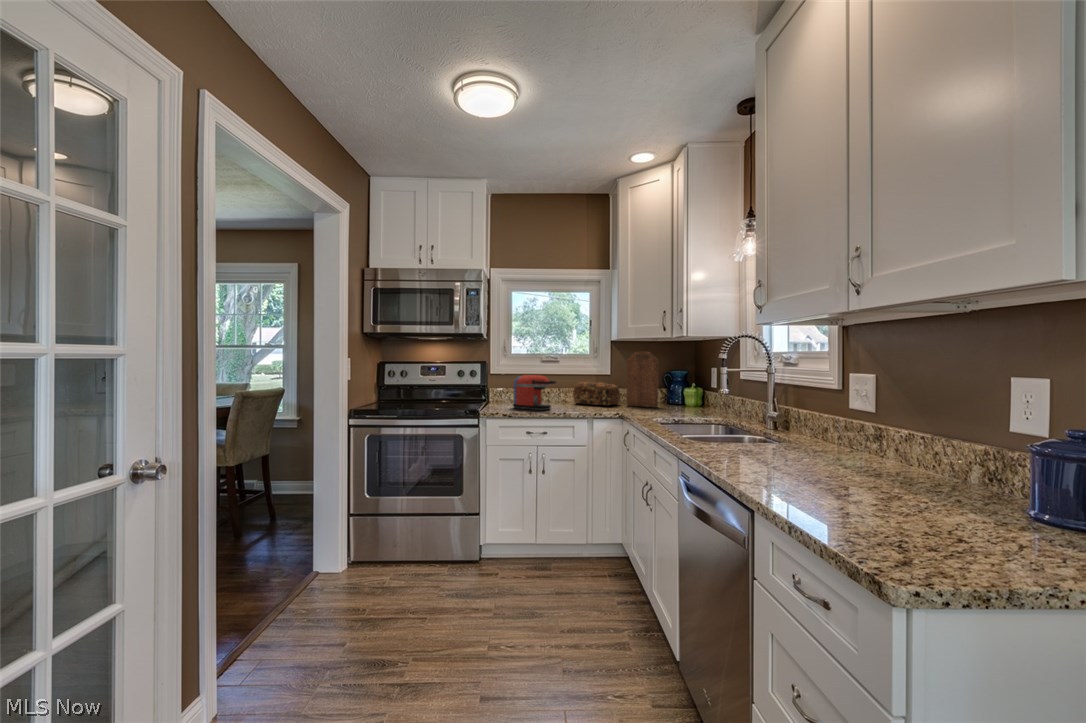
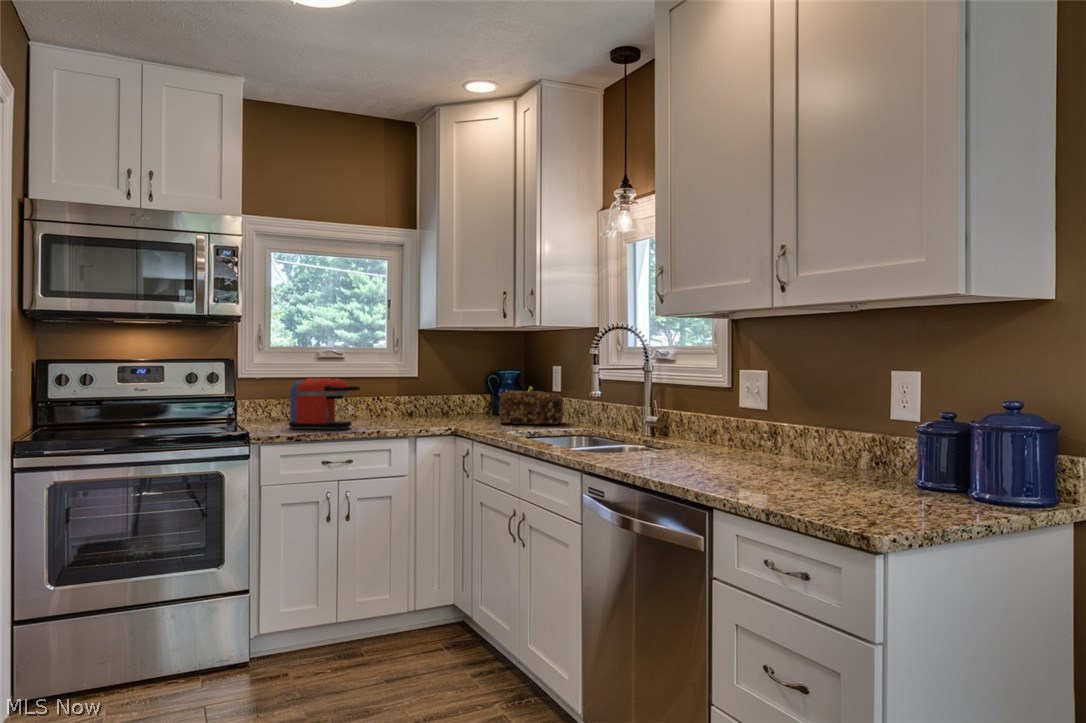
cutting board: present [627,352,658,407] -> none [449,345,492,418]
bread loaf: present [573,382,620,405] -> present [499,391,563,424]

